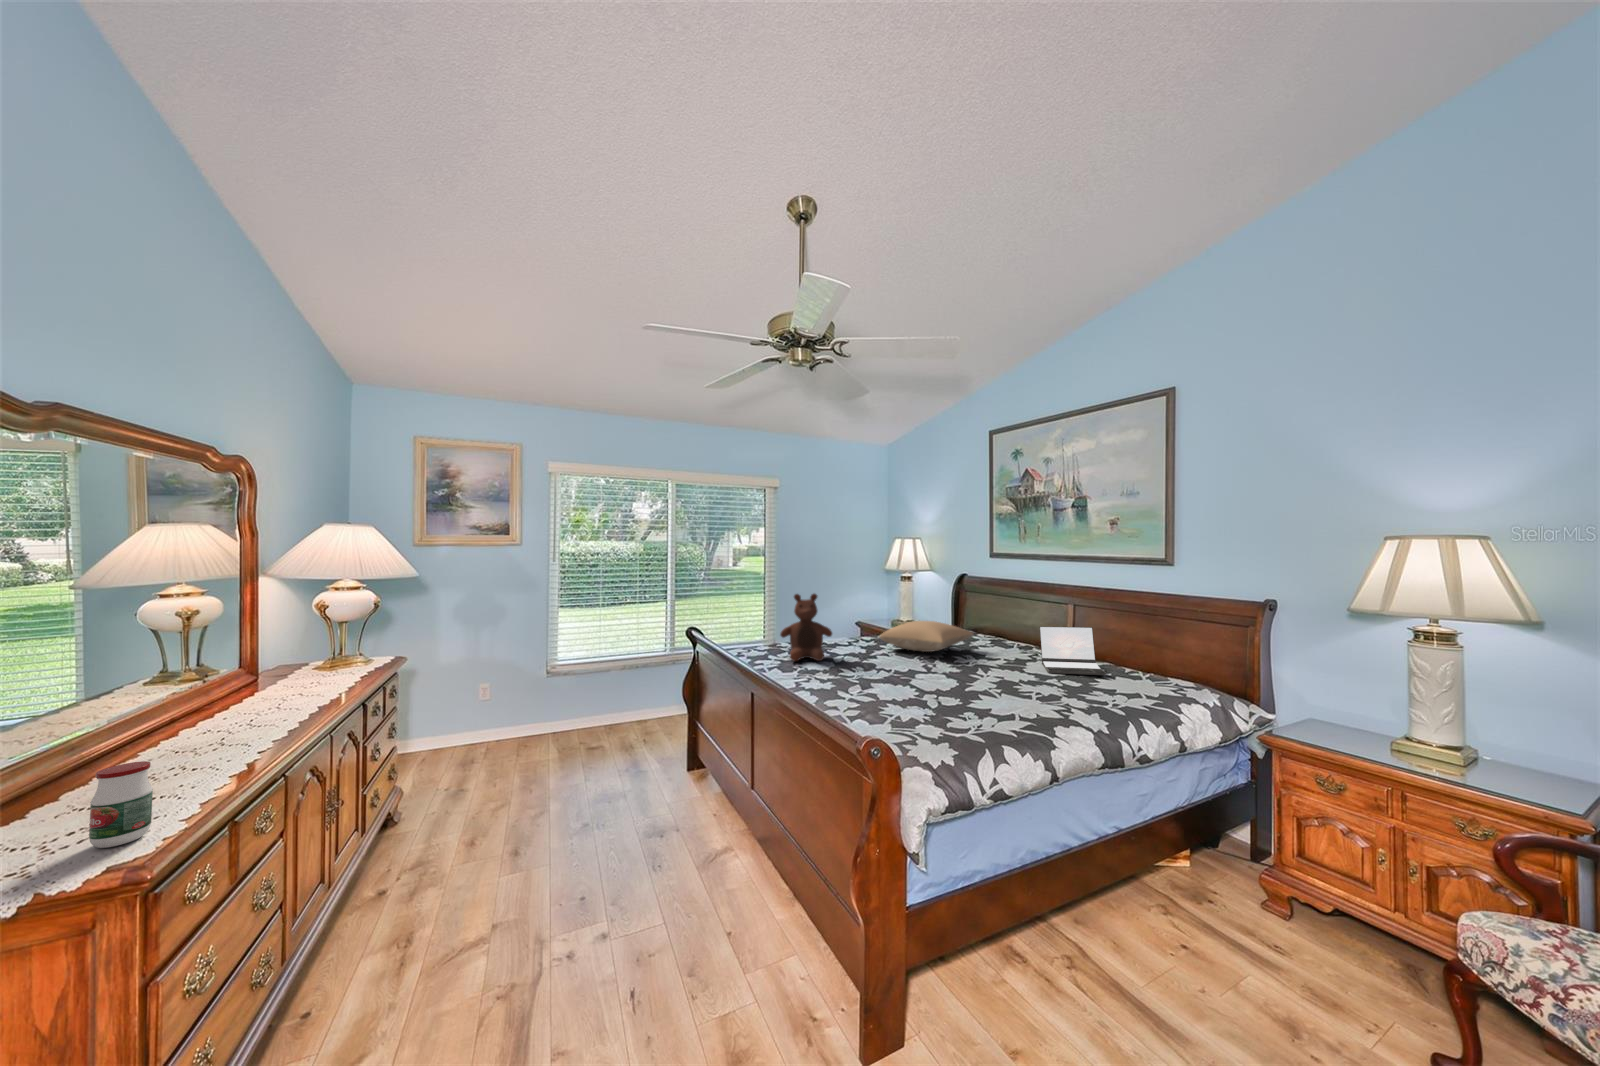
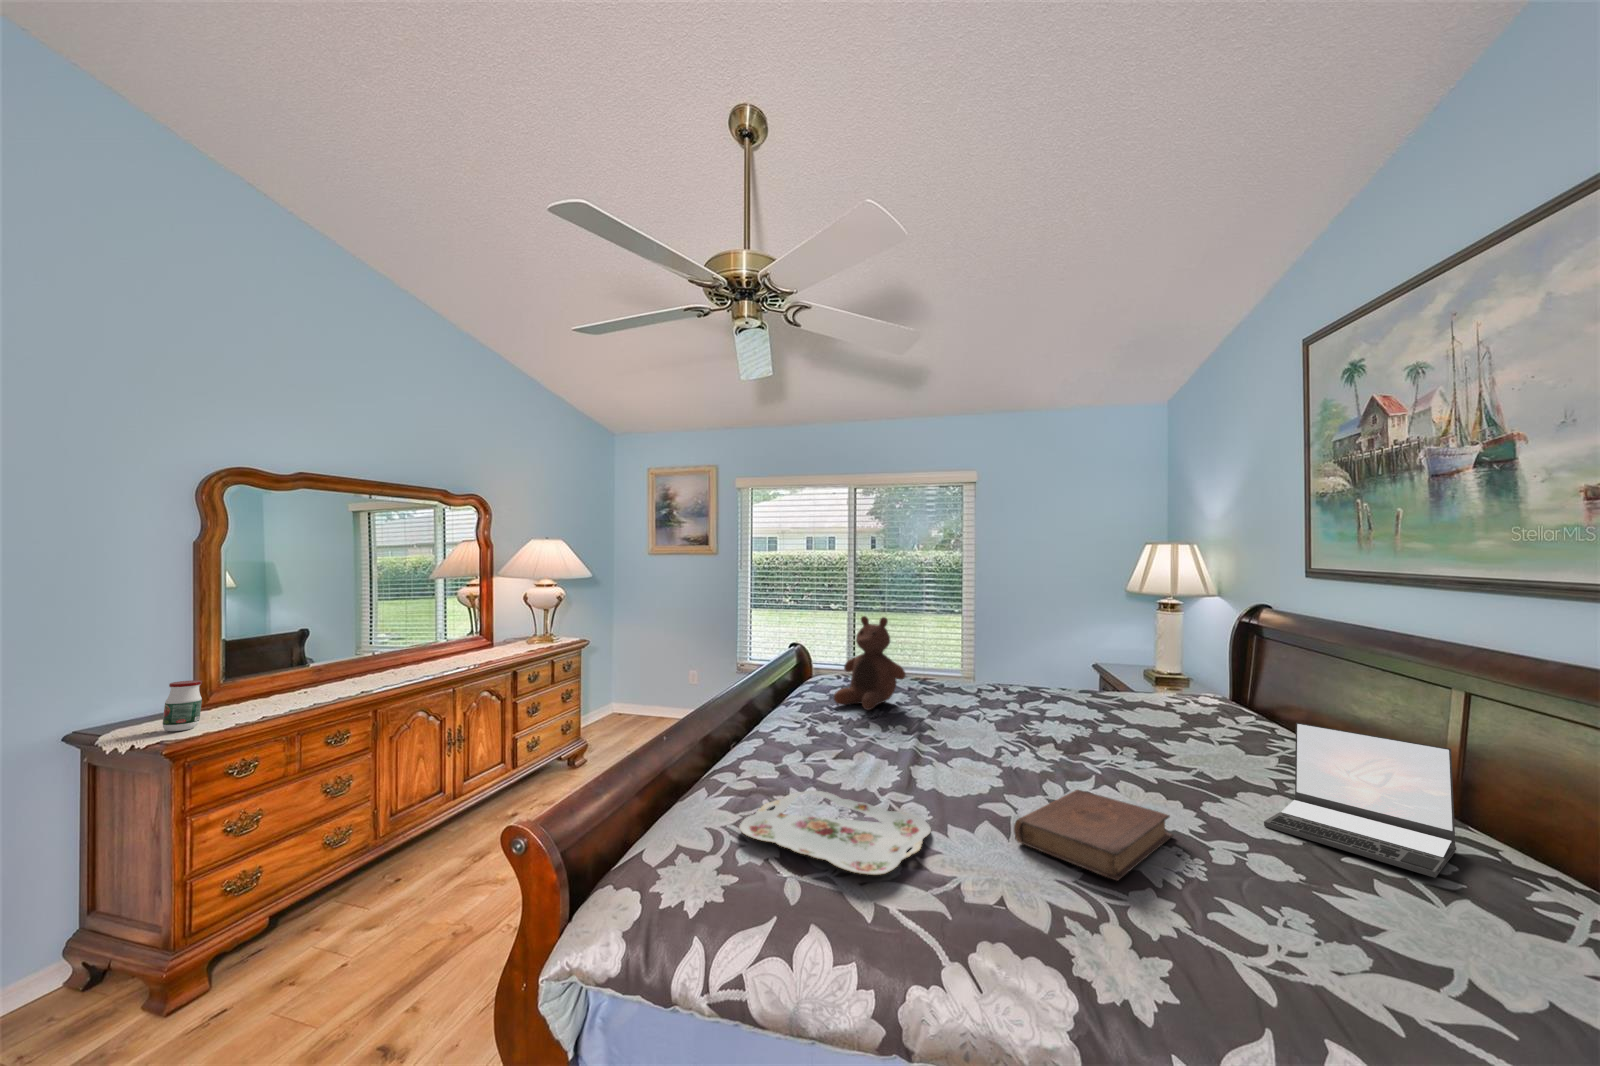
pillow: present [879,621,973,652] -> none [996,676,1174,730]
book: none [988,673,1053,700] -> present [1014,790,1173,881]
serving tray: none [884,701,998,728] -> present [739,791,931,875]

